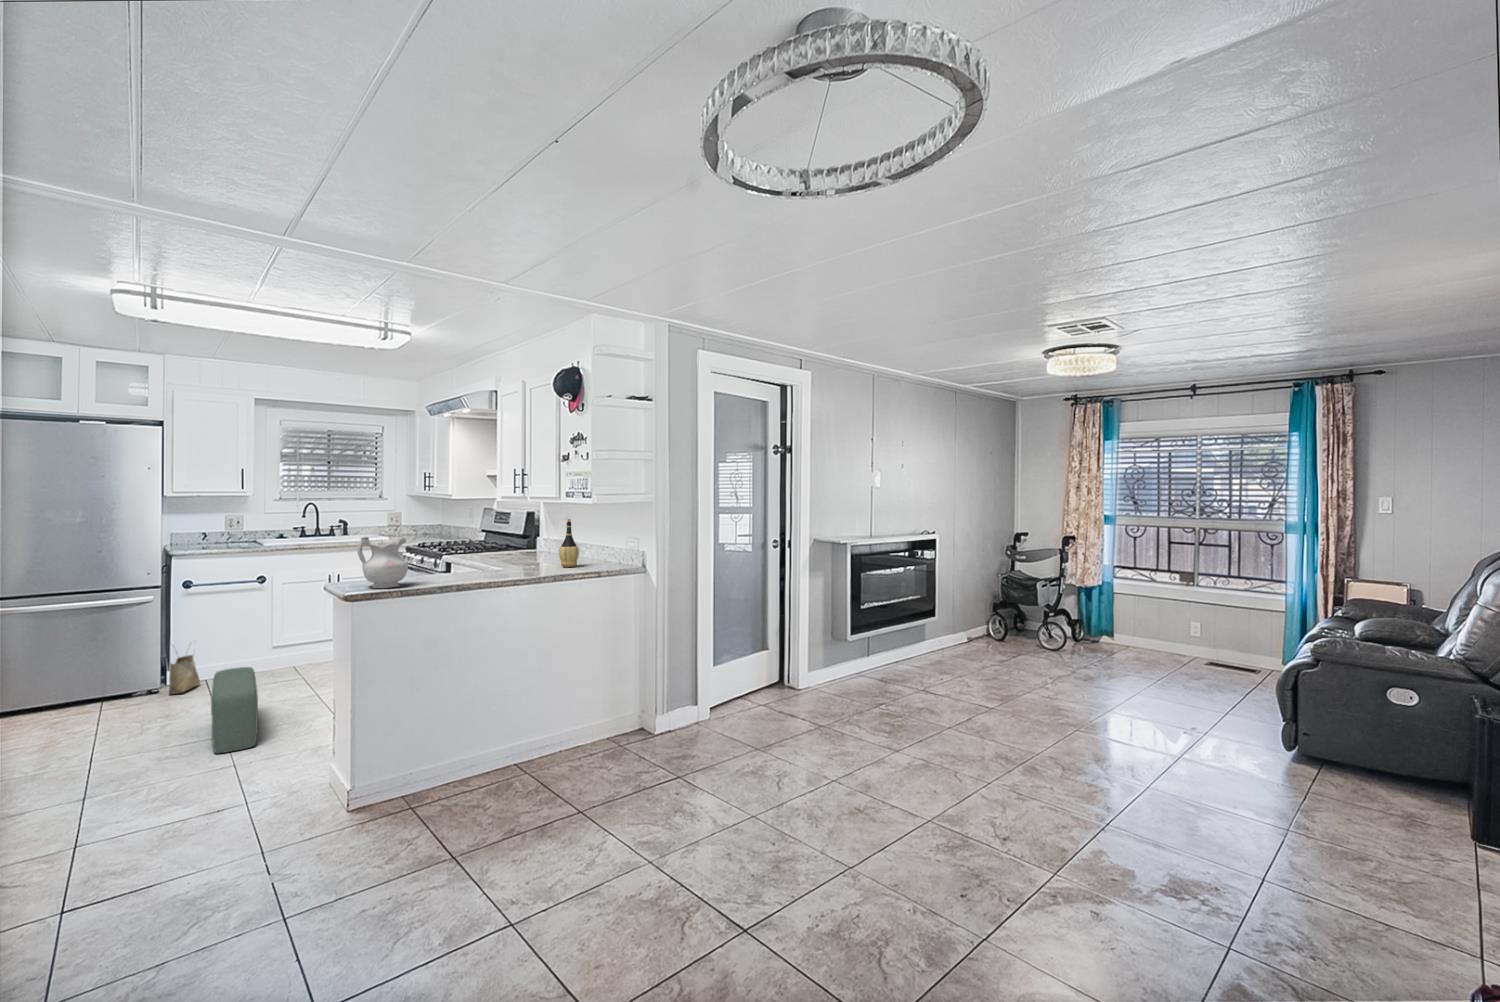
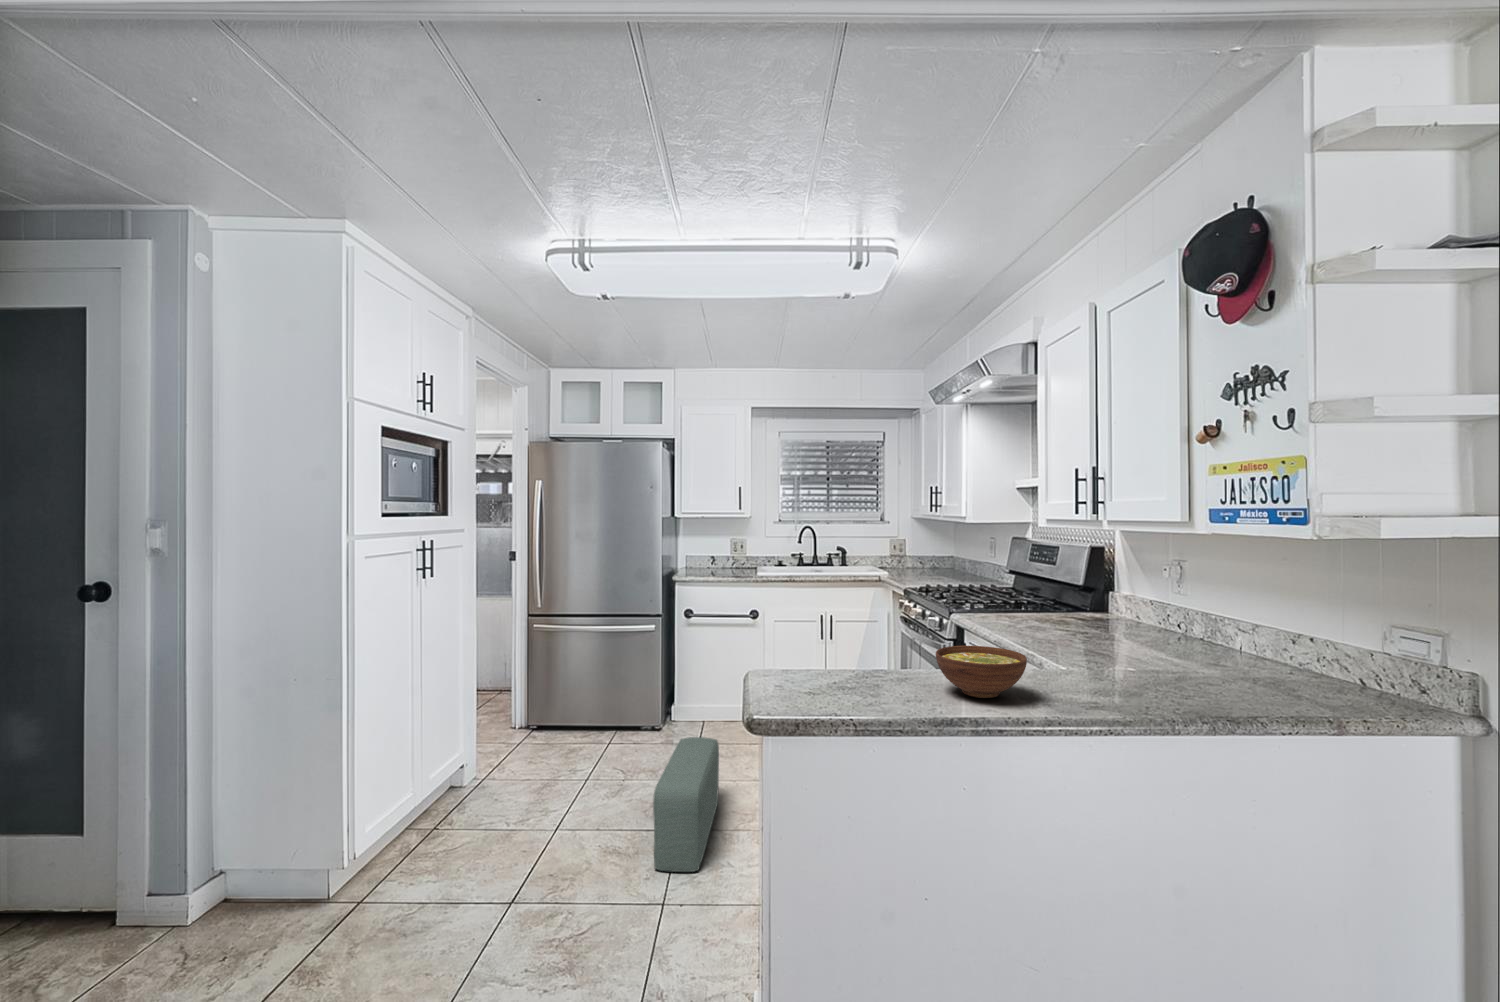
wine bottle: present [559,519,579,567] -> none [1184,568,1235,674]
ceramic pitcher: present [357,537,408,588] -> none [790,594,878,699]
bowl: none [438,559,483,581] -> present [936,646,1027,698]
woven basket: present [169,655,200,694] -> none [663,679,693,740]

